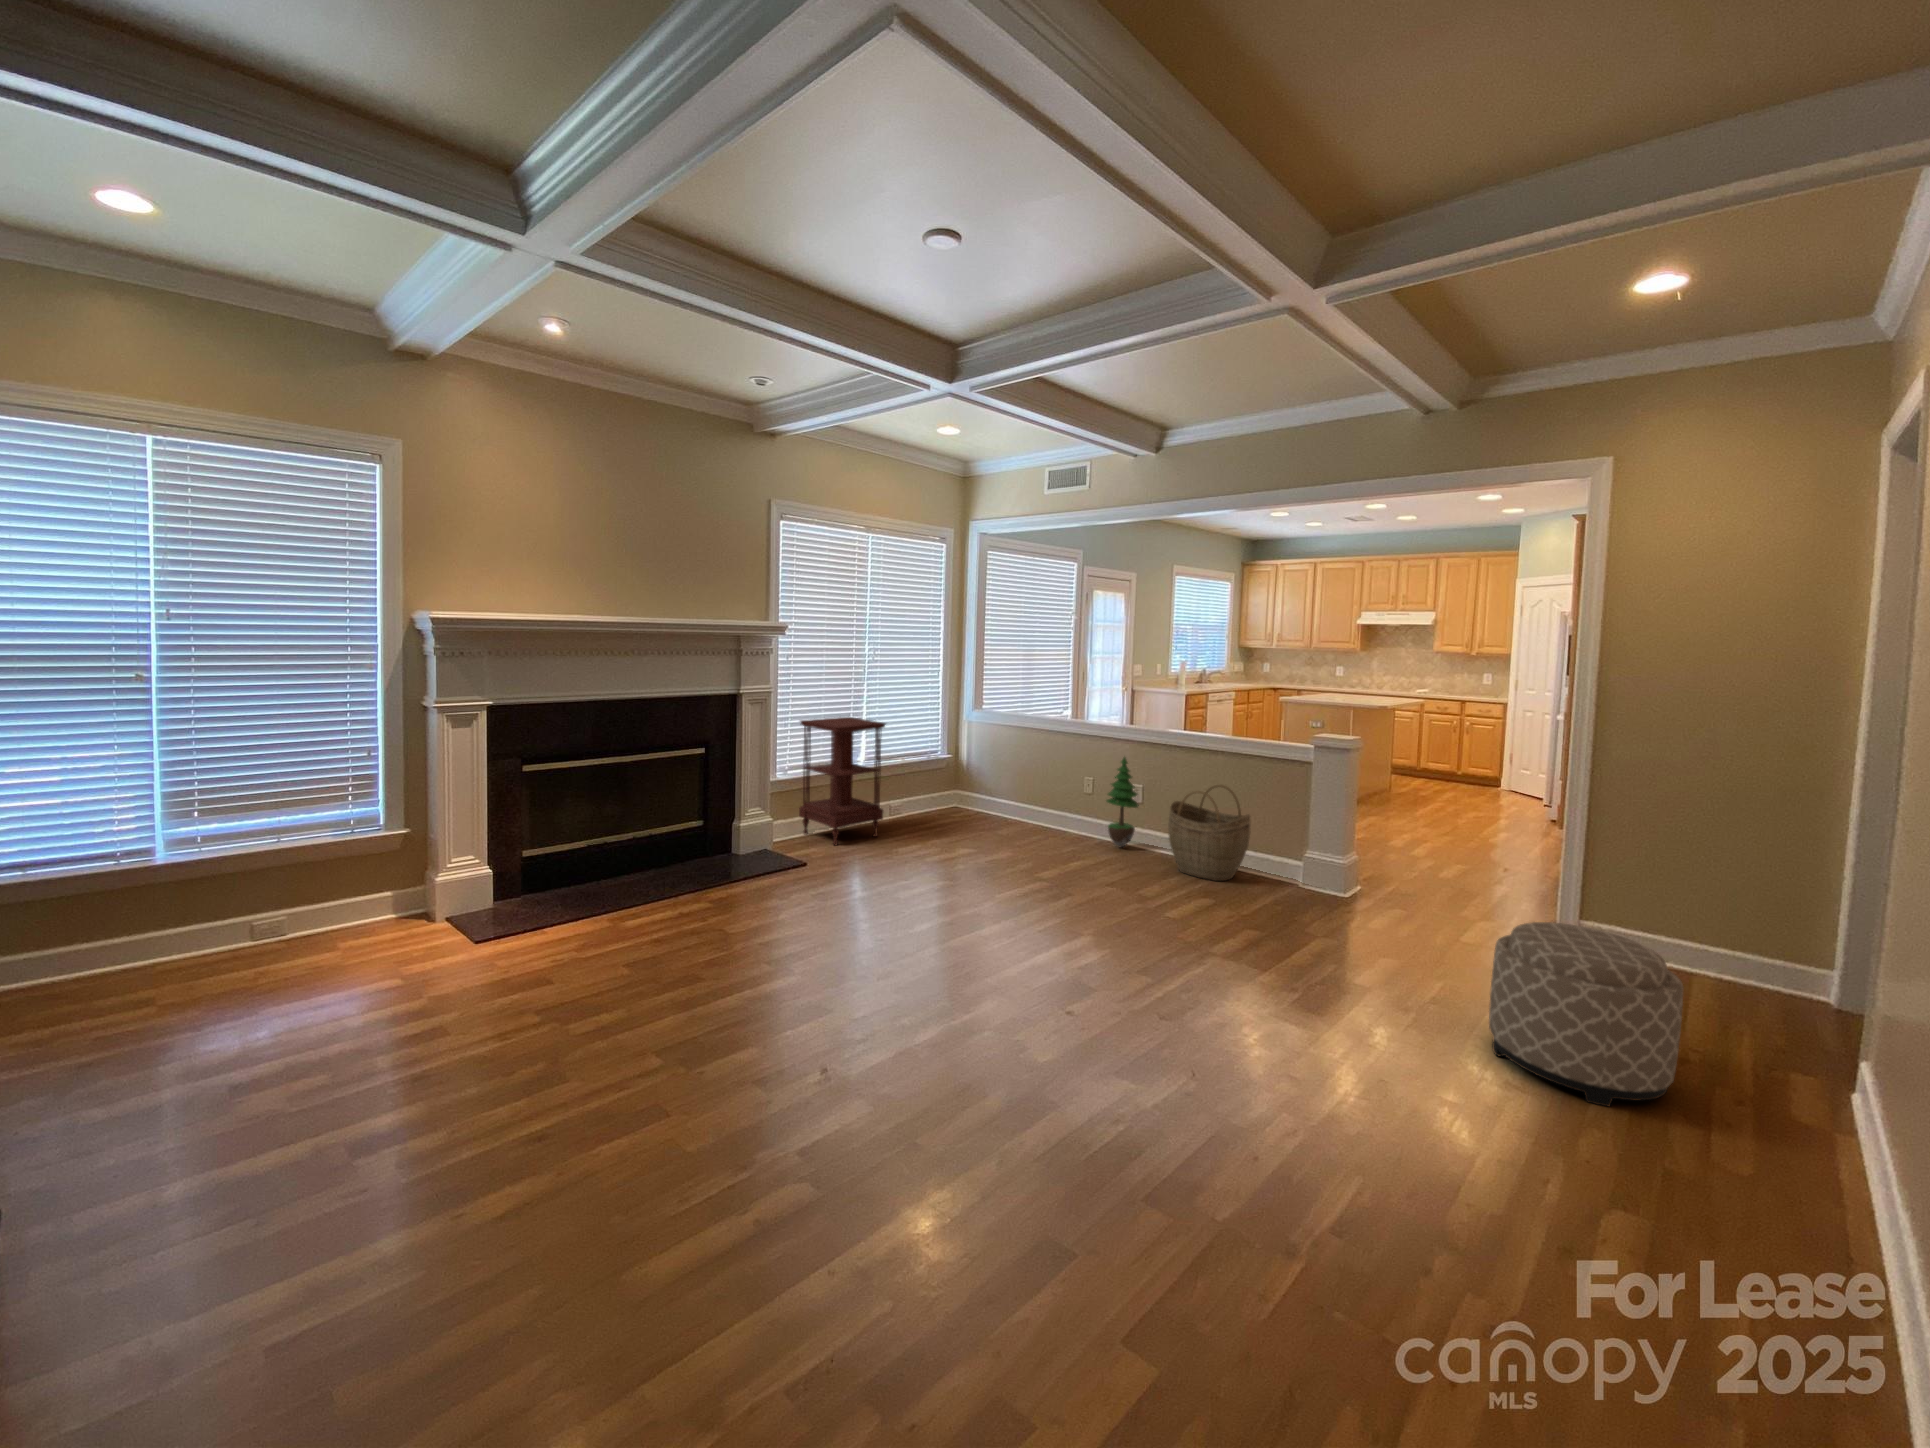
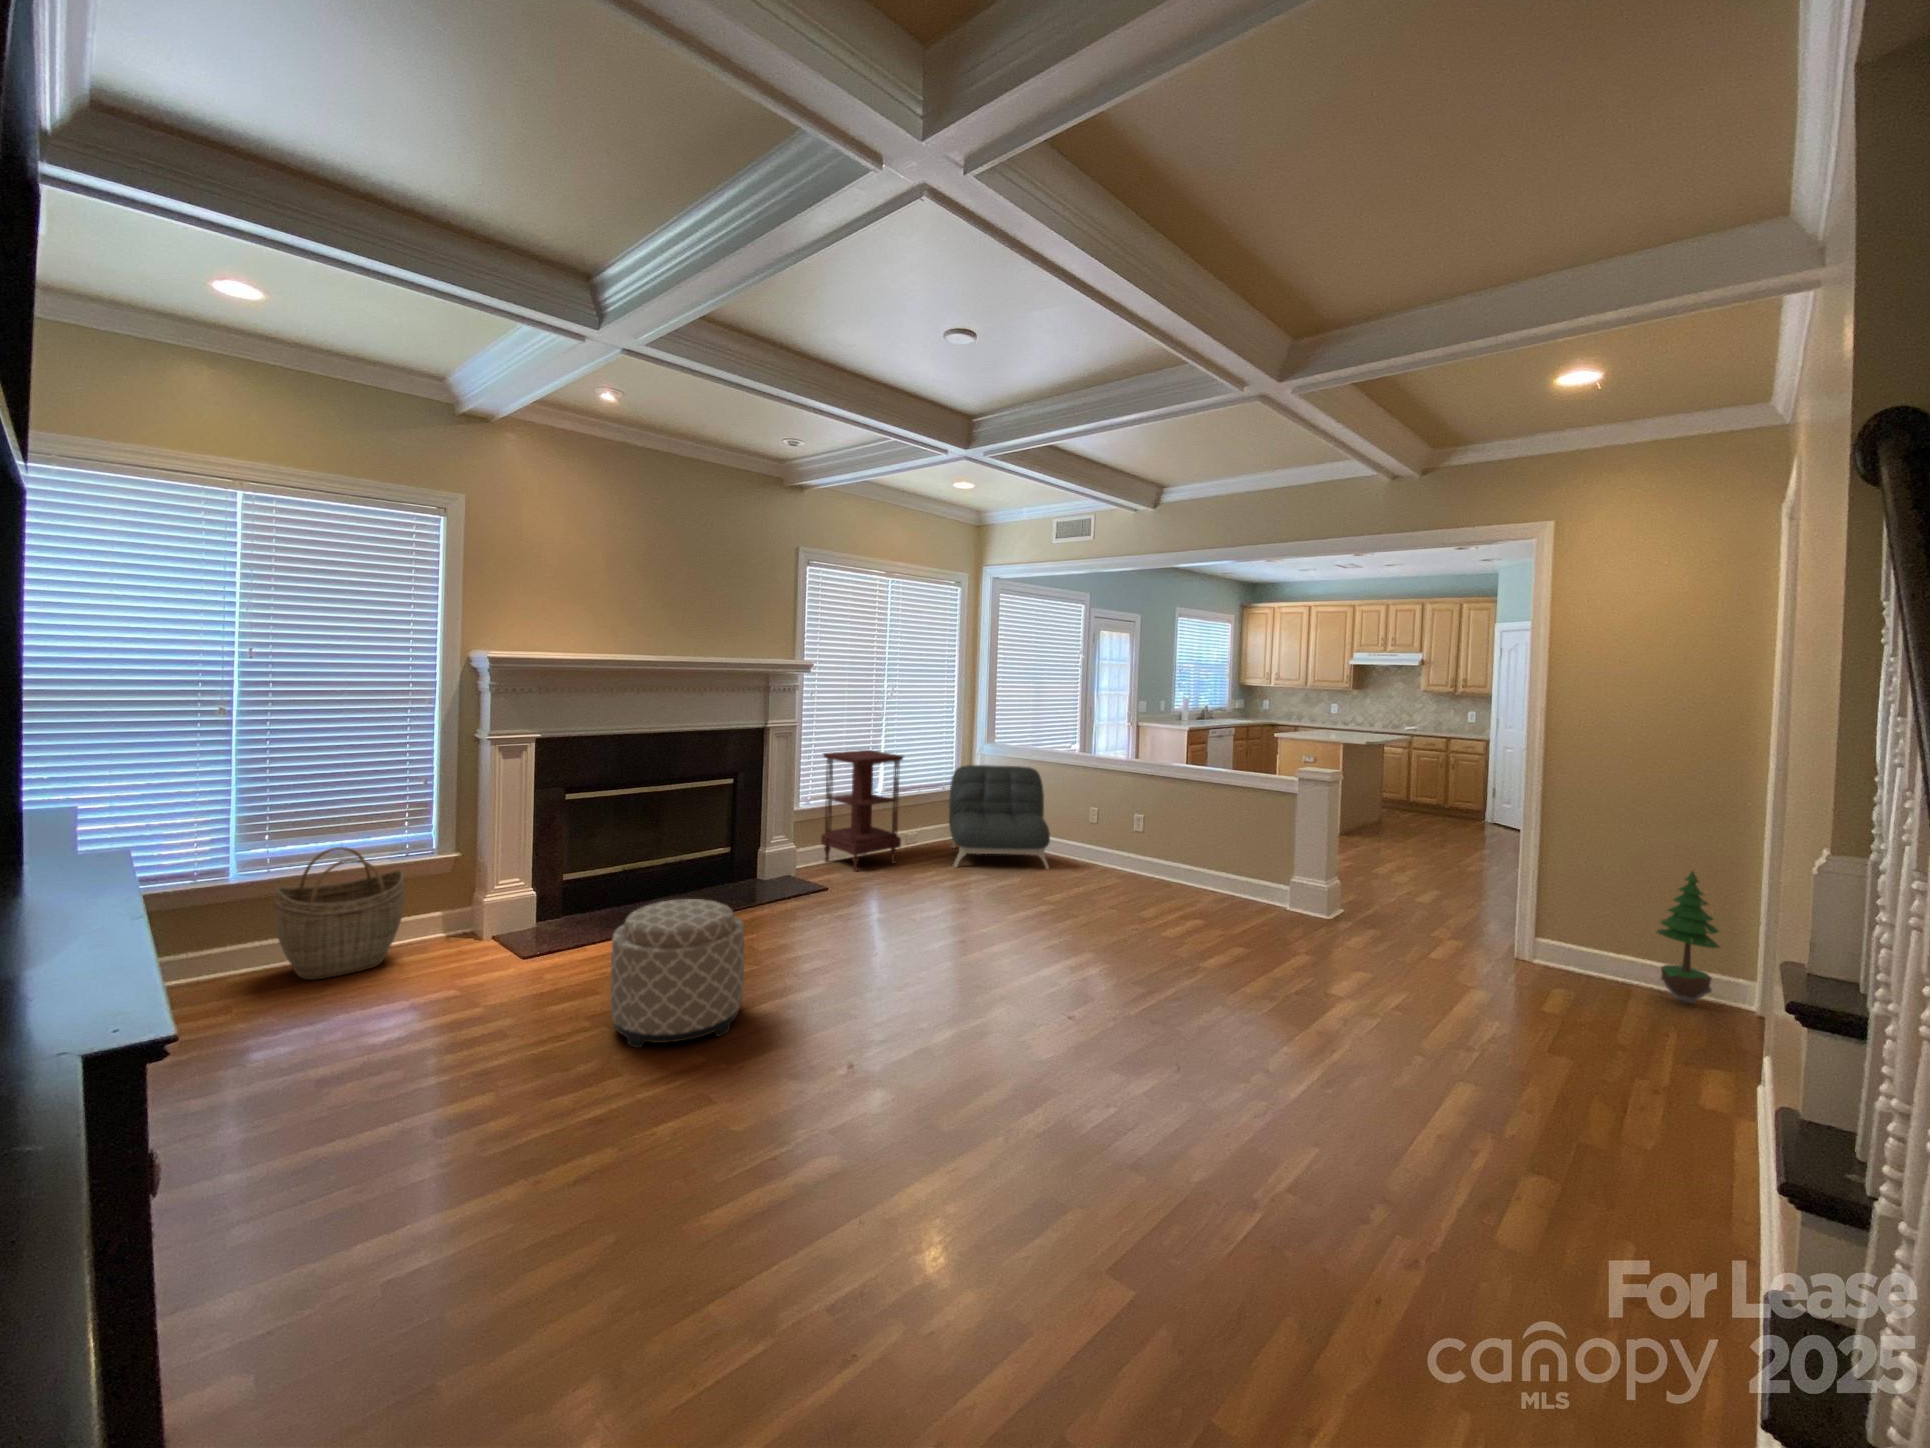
armchair: none [934,733,1042,842] -> present [949,765,1050,869]
potted tree: present [1107,757,1139,847] -> present [1657,871,1719,1003]
woven basket: present [1168,785,1250,881] -> present [274,847,404,980]
ottoman: present [1489,922,1683,1106] -> present [610,899,745,1048]

